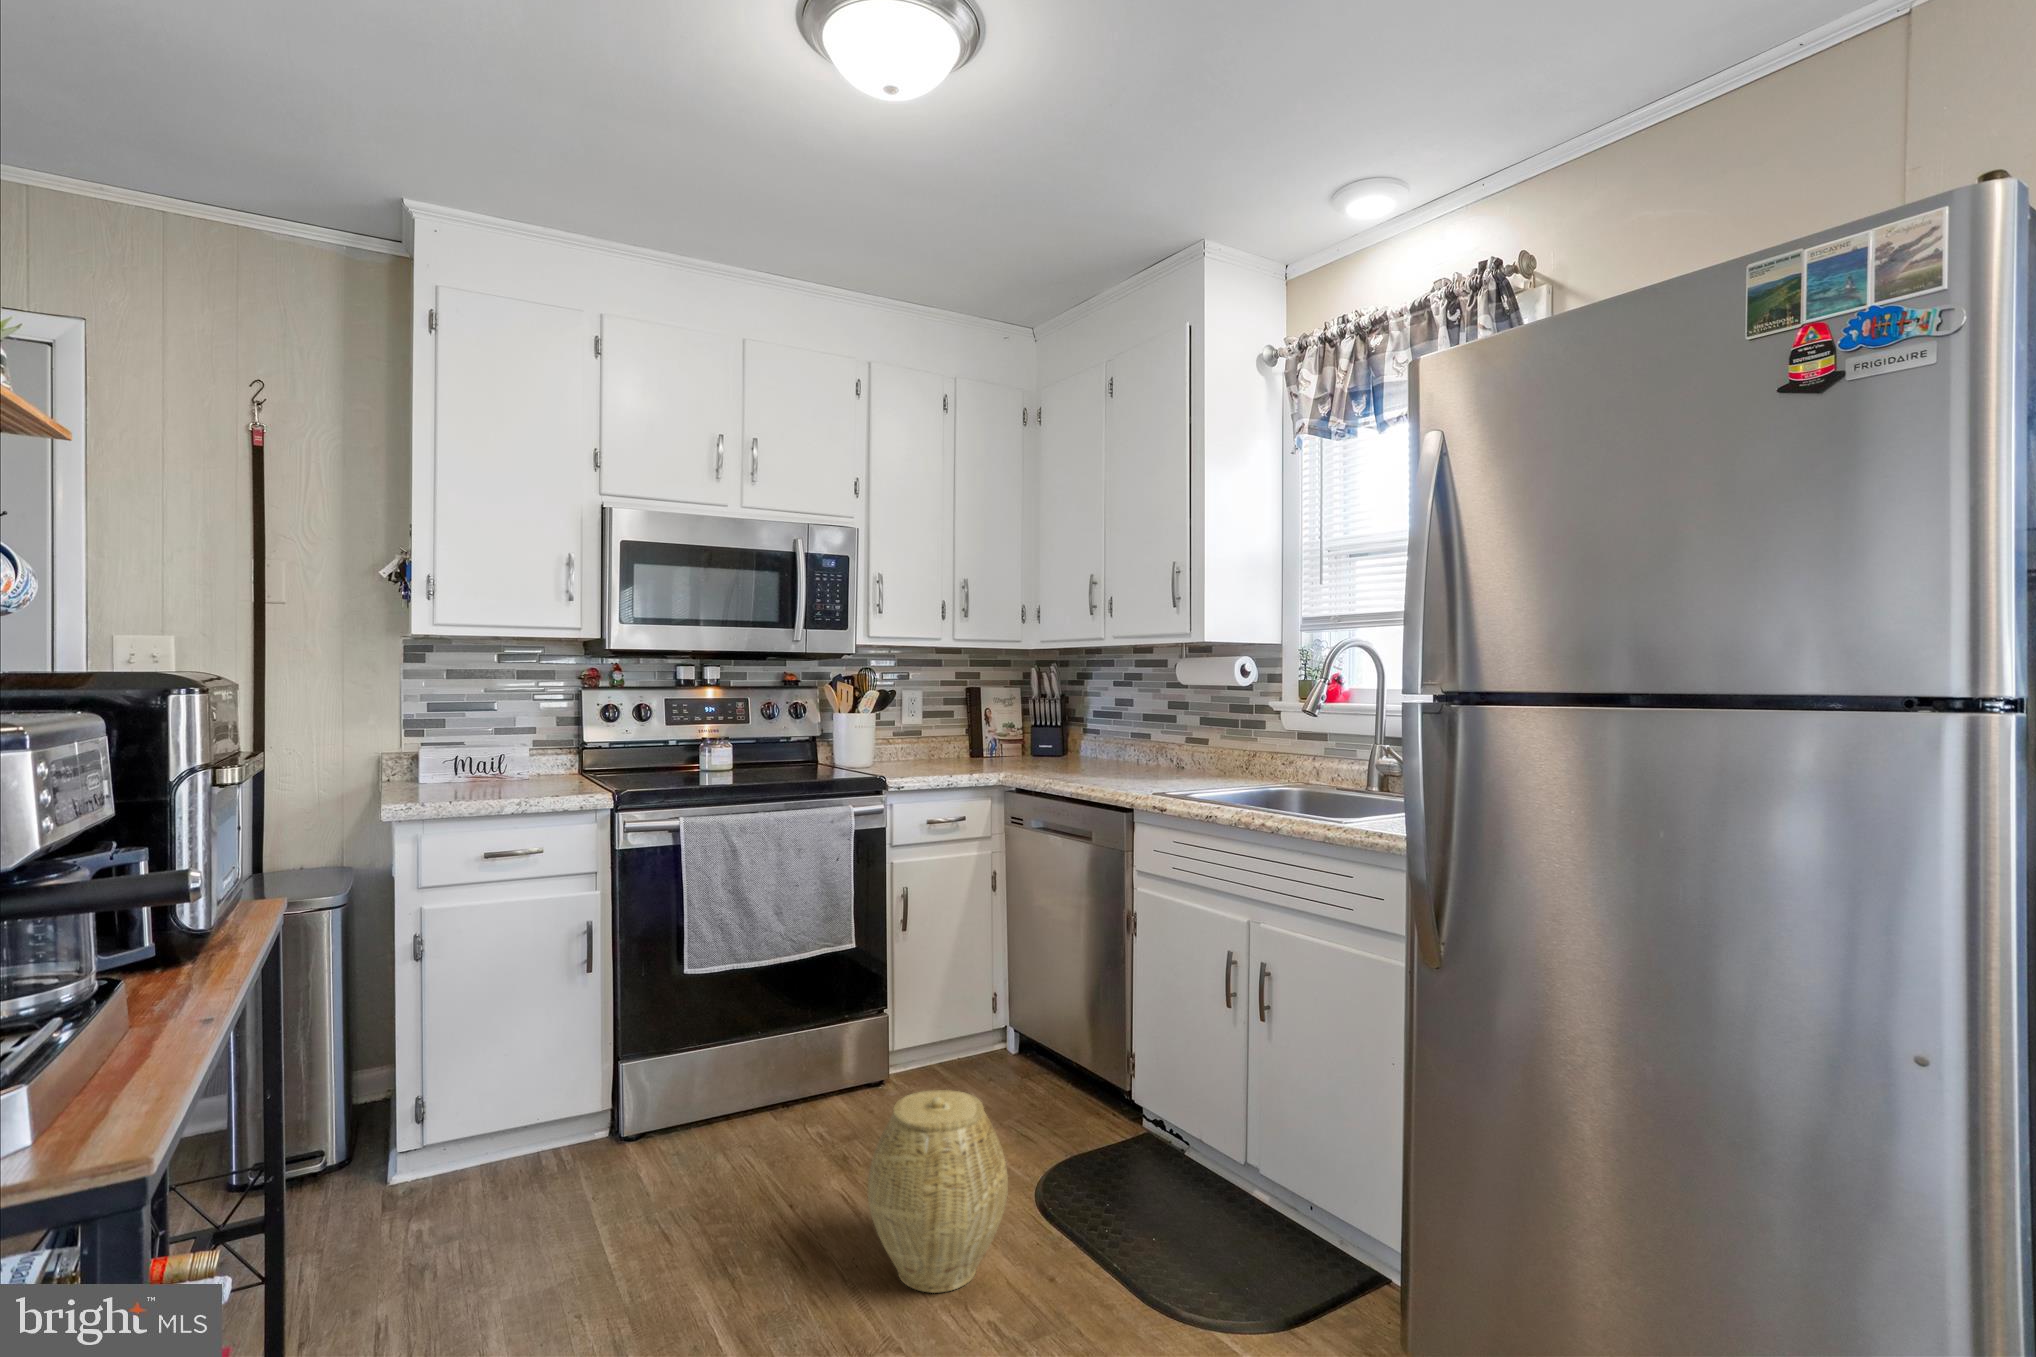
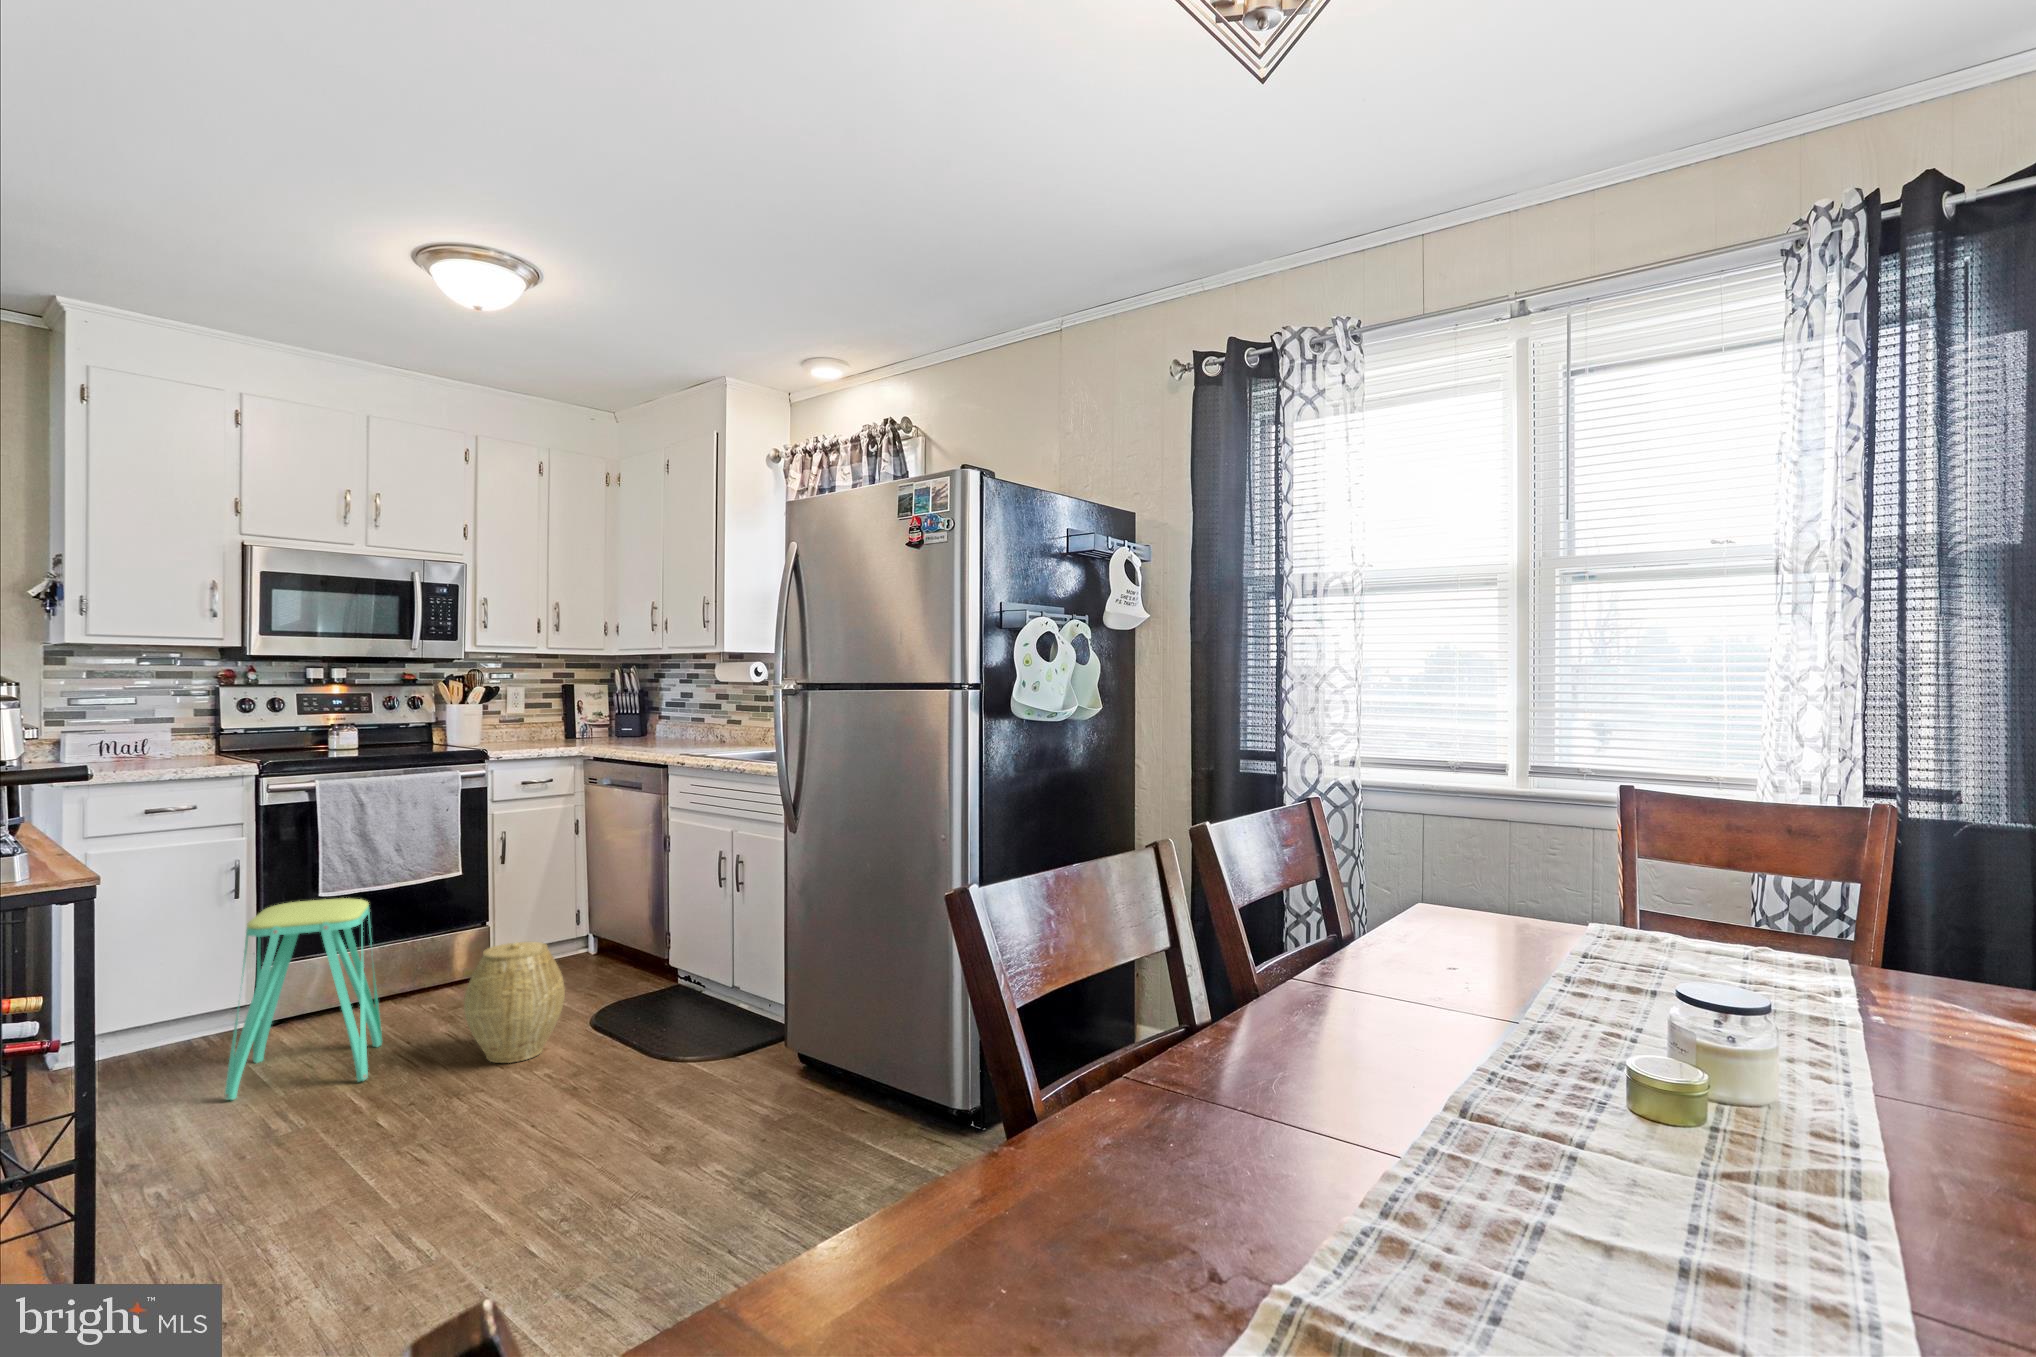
stool: none [556,1003,759,1310] -> present [225,898,382,1100]

